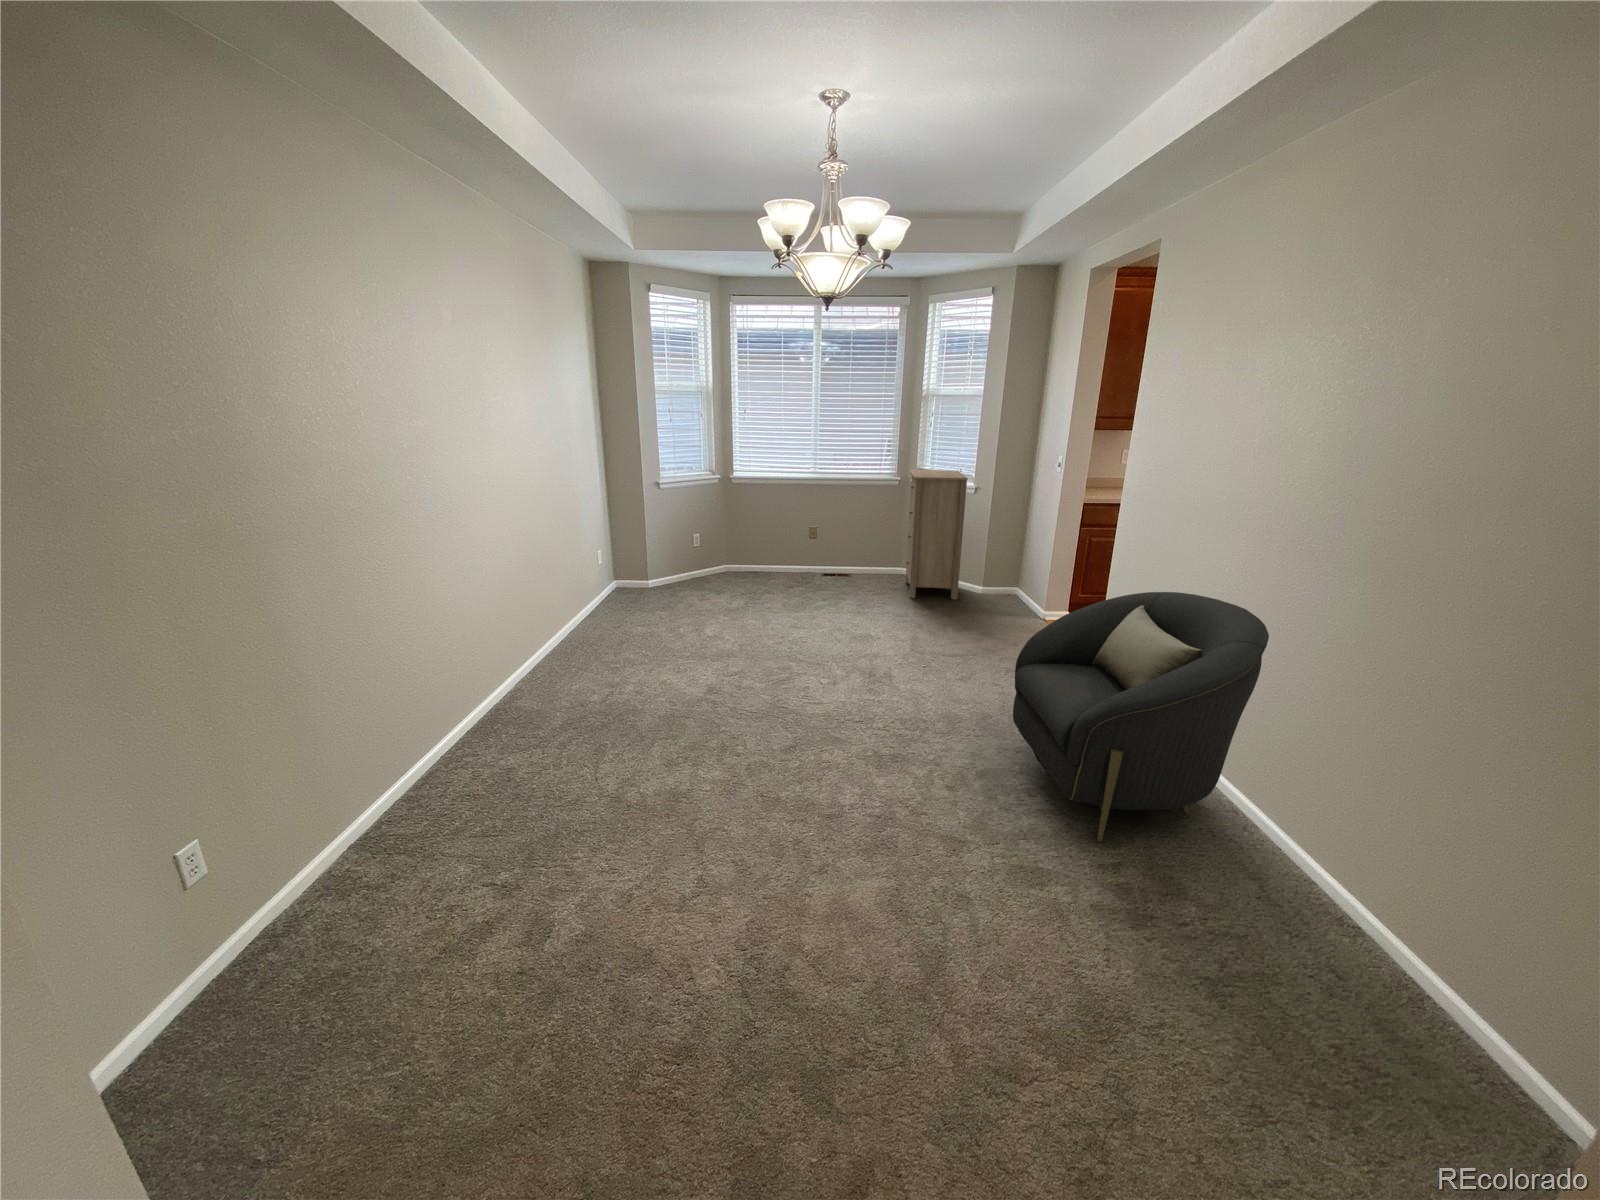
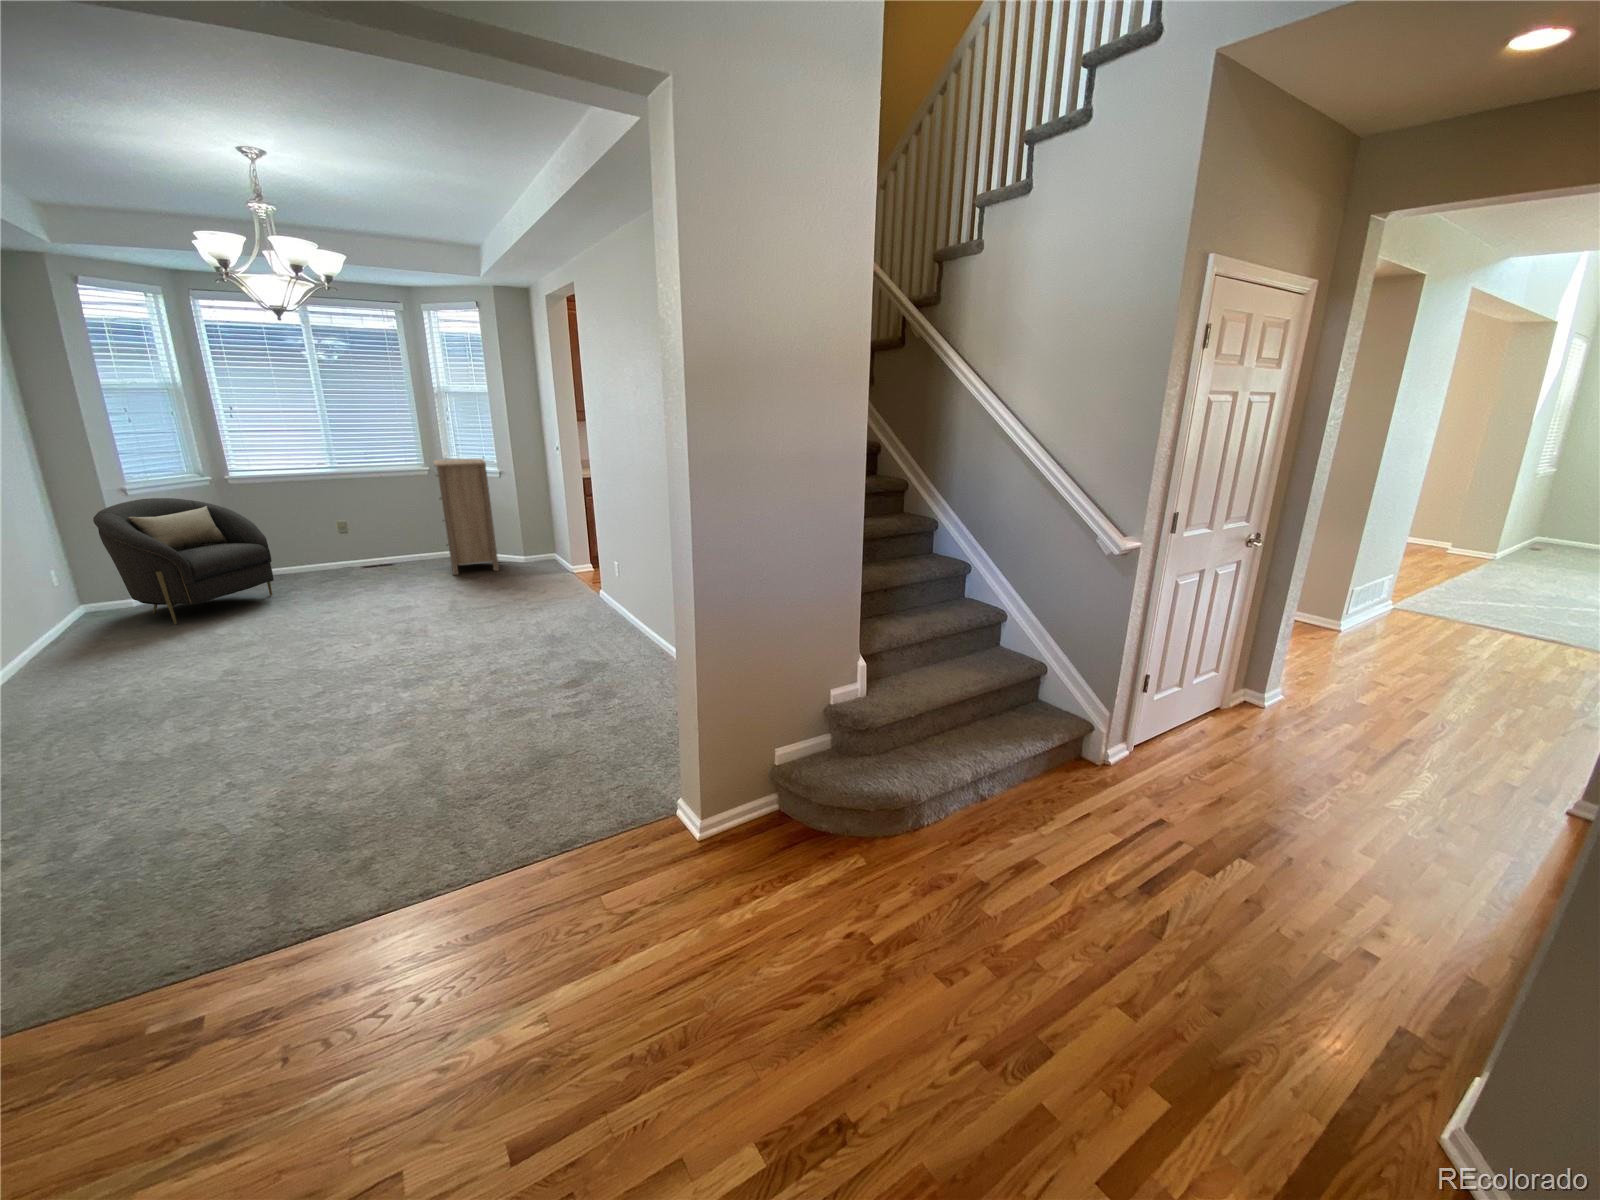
armchair: present [1013,592,1269,841] -> present [93,498,274,624]

